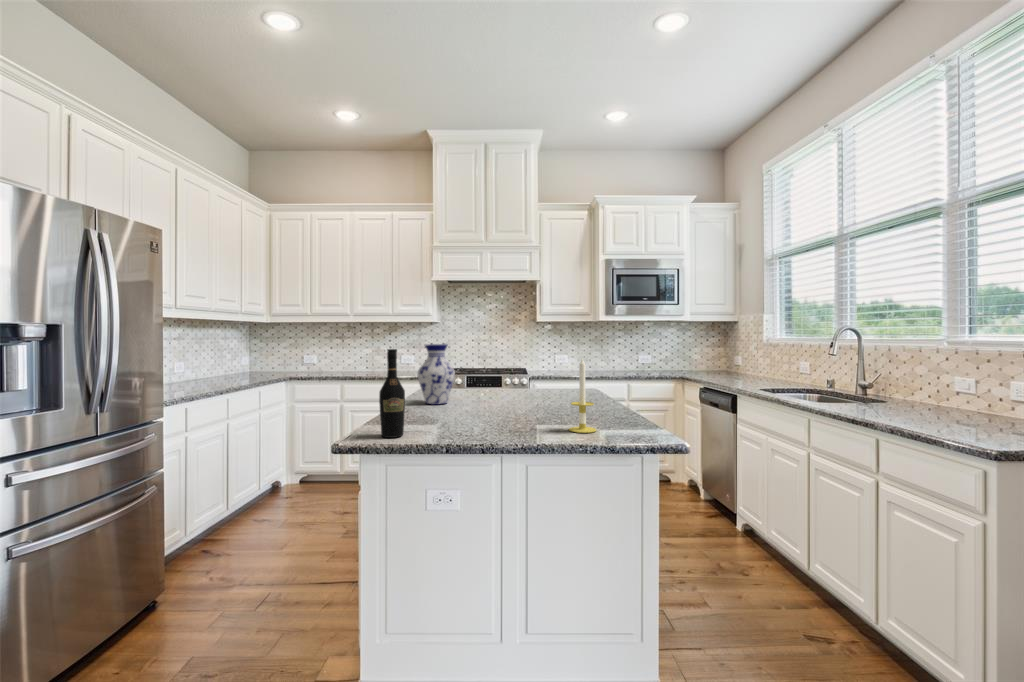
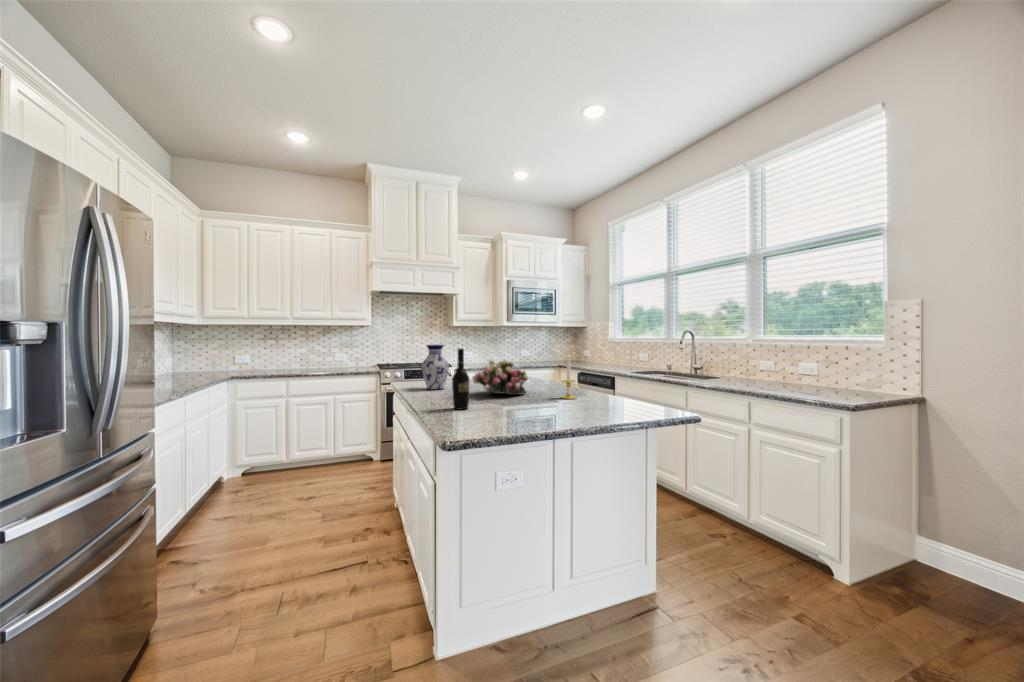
flower arrangement: none [457,366,539,420] -> present [472,360,528,395]

